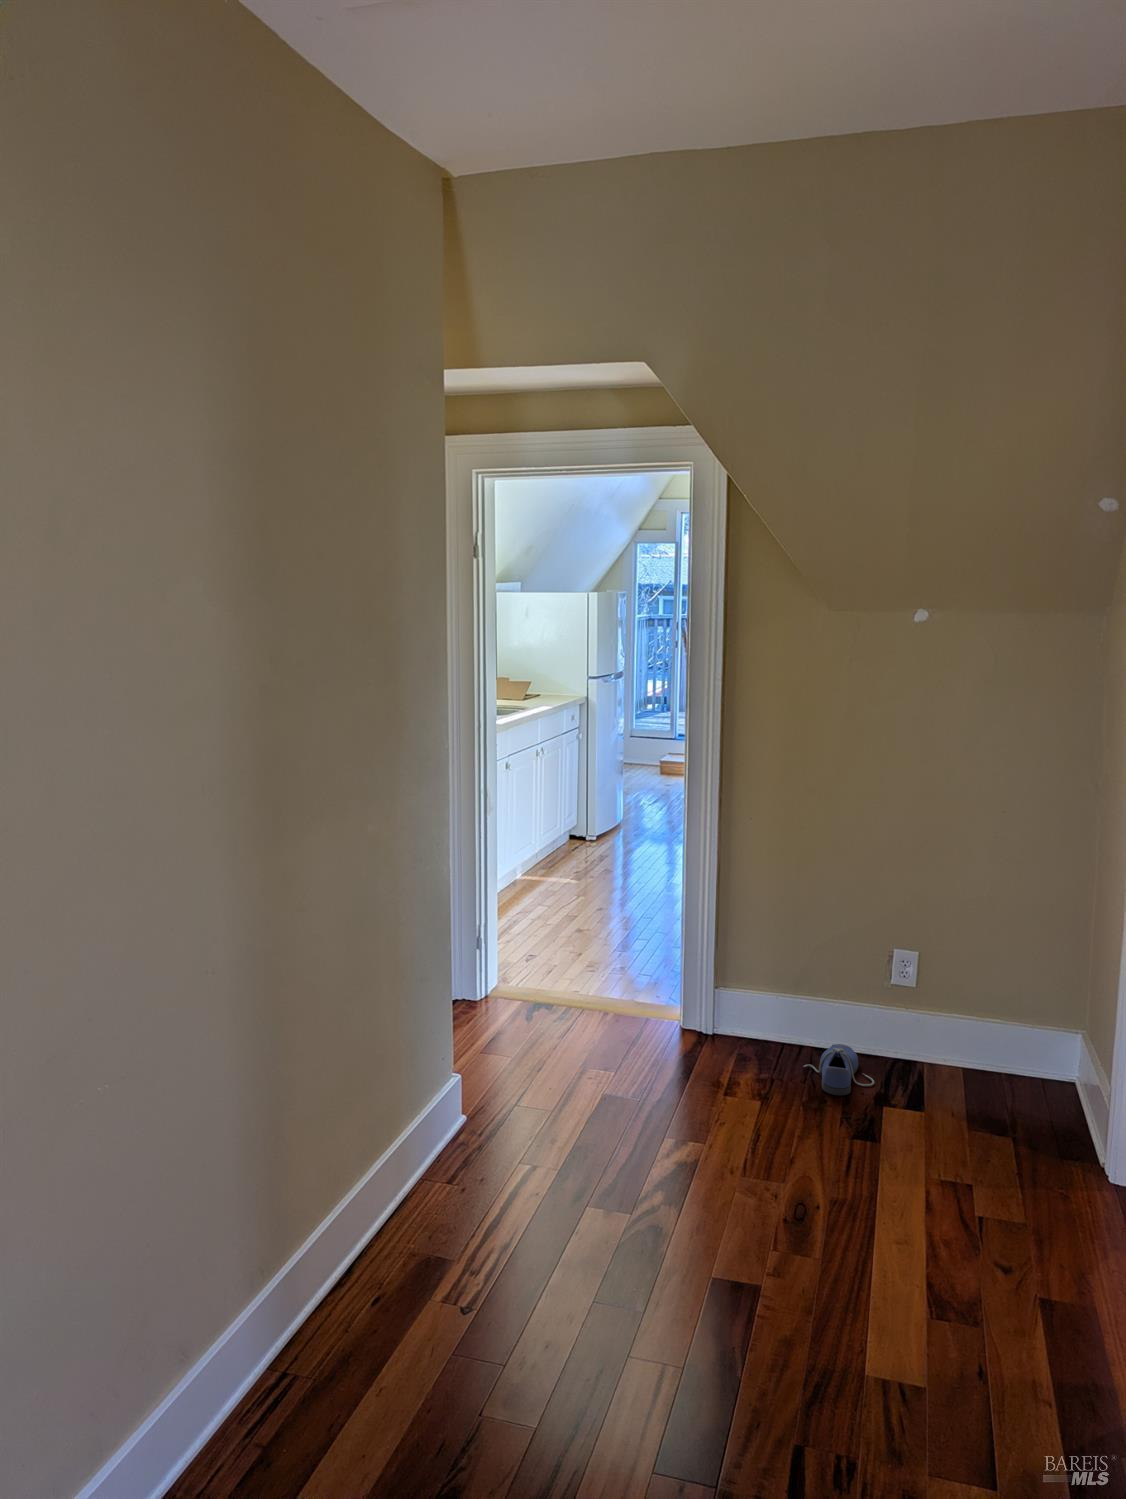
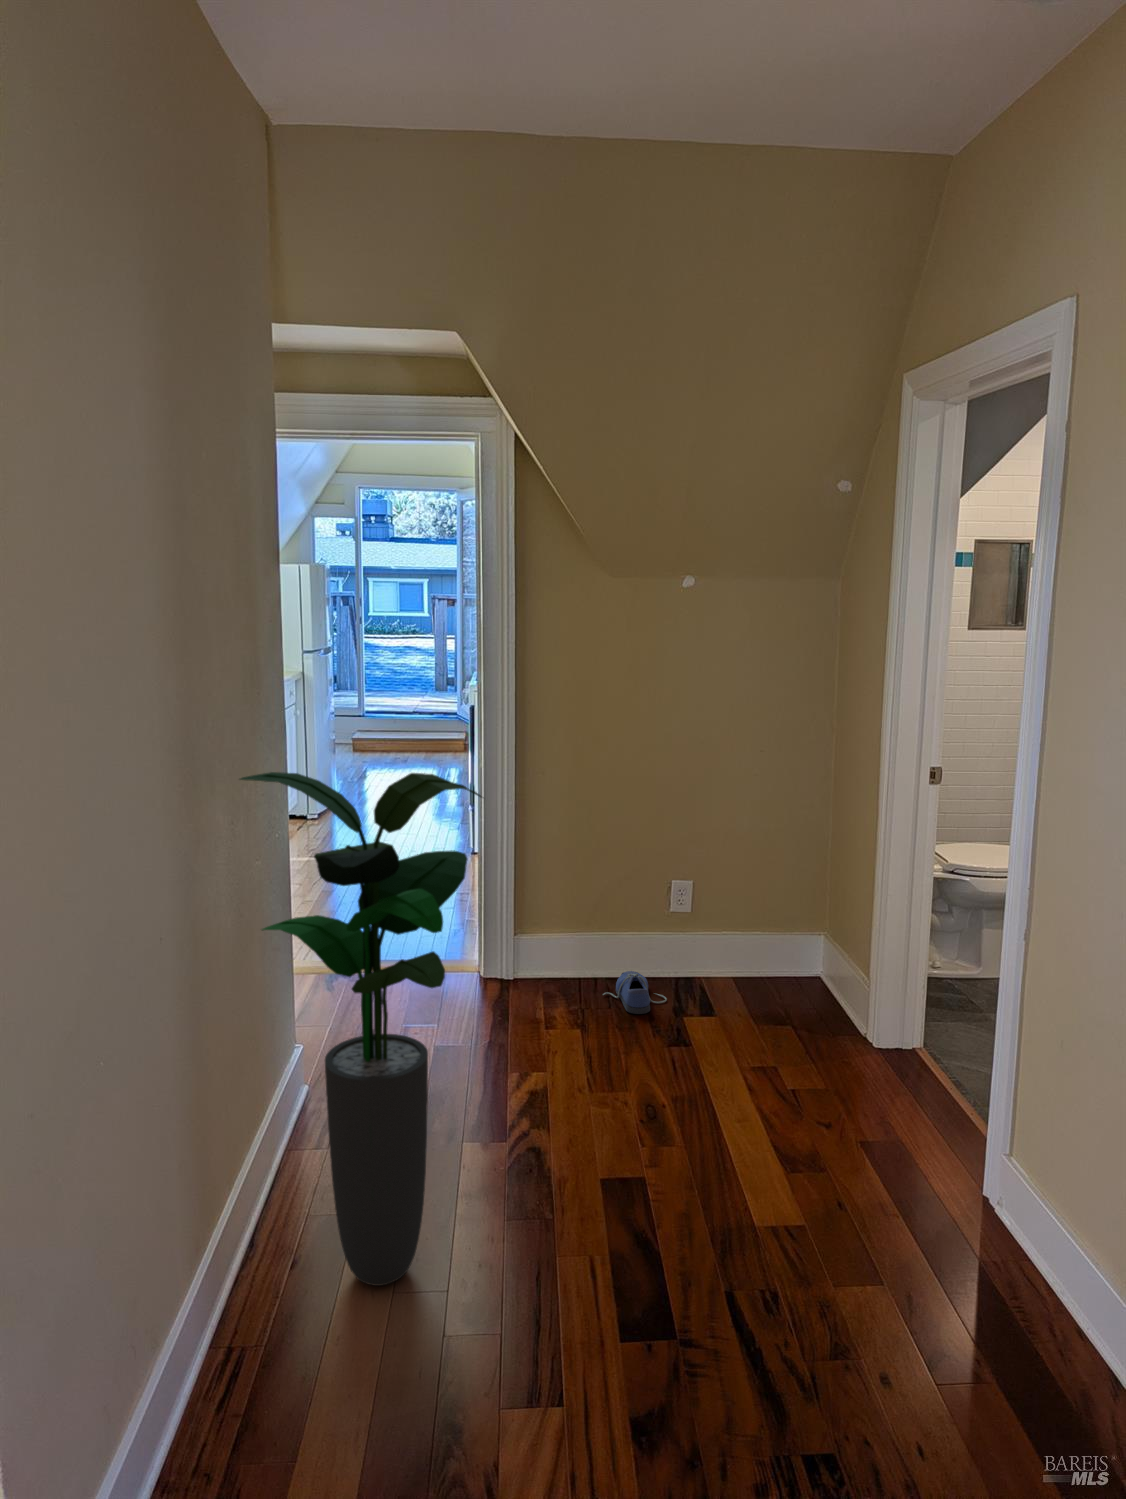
potted plant: none [326,815,564,1343] -> present [240,772,482,1286]

